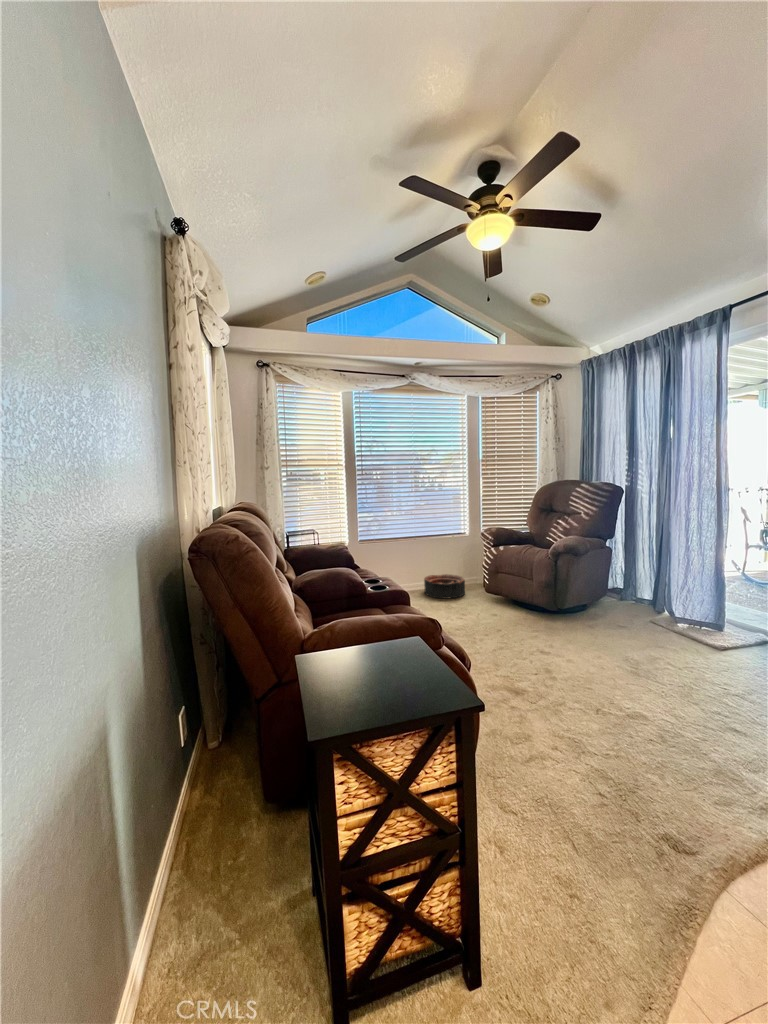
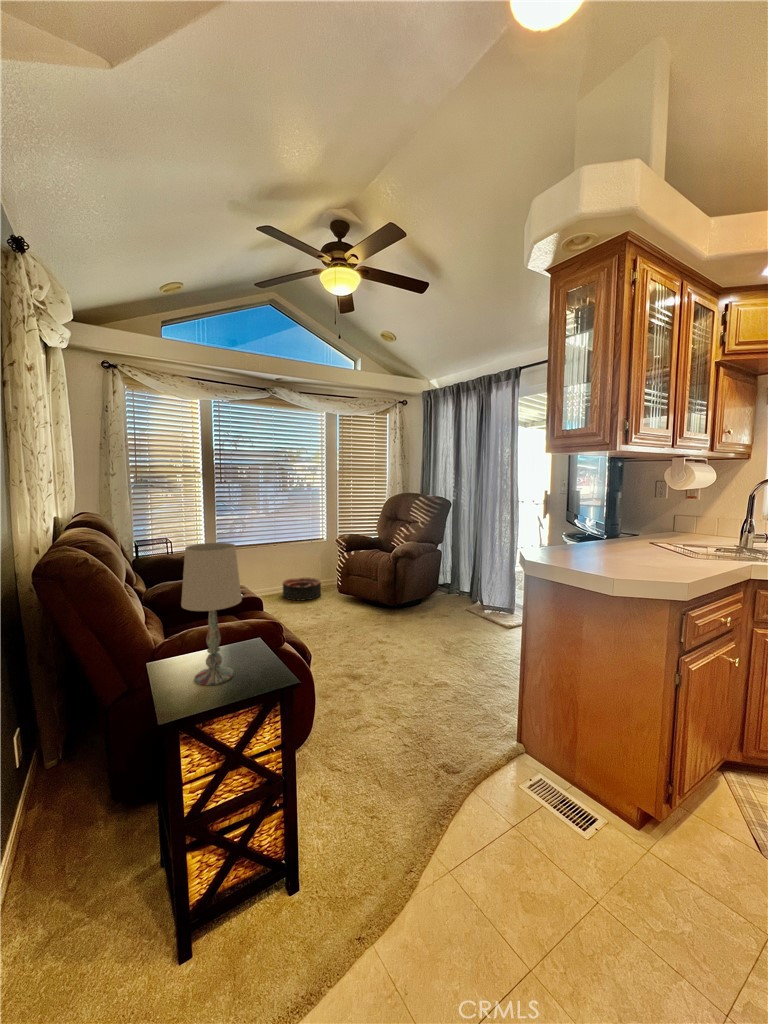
table lamp: none [332,512,403,691] -> present [181,543,242,685]

